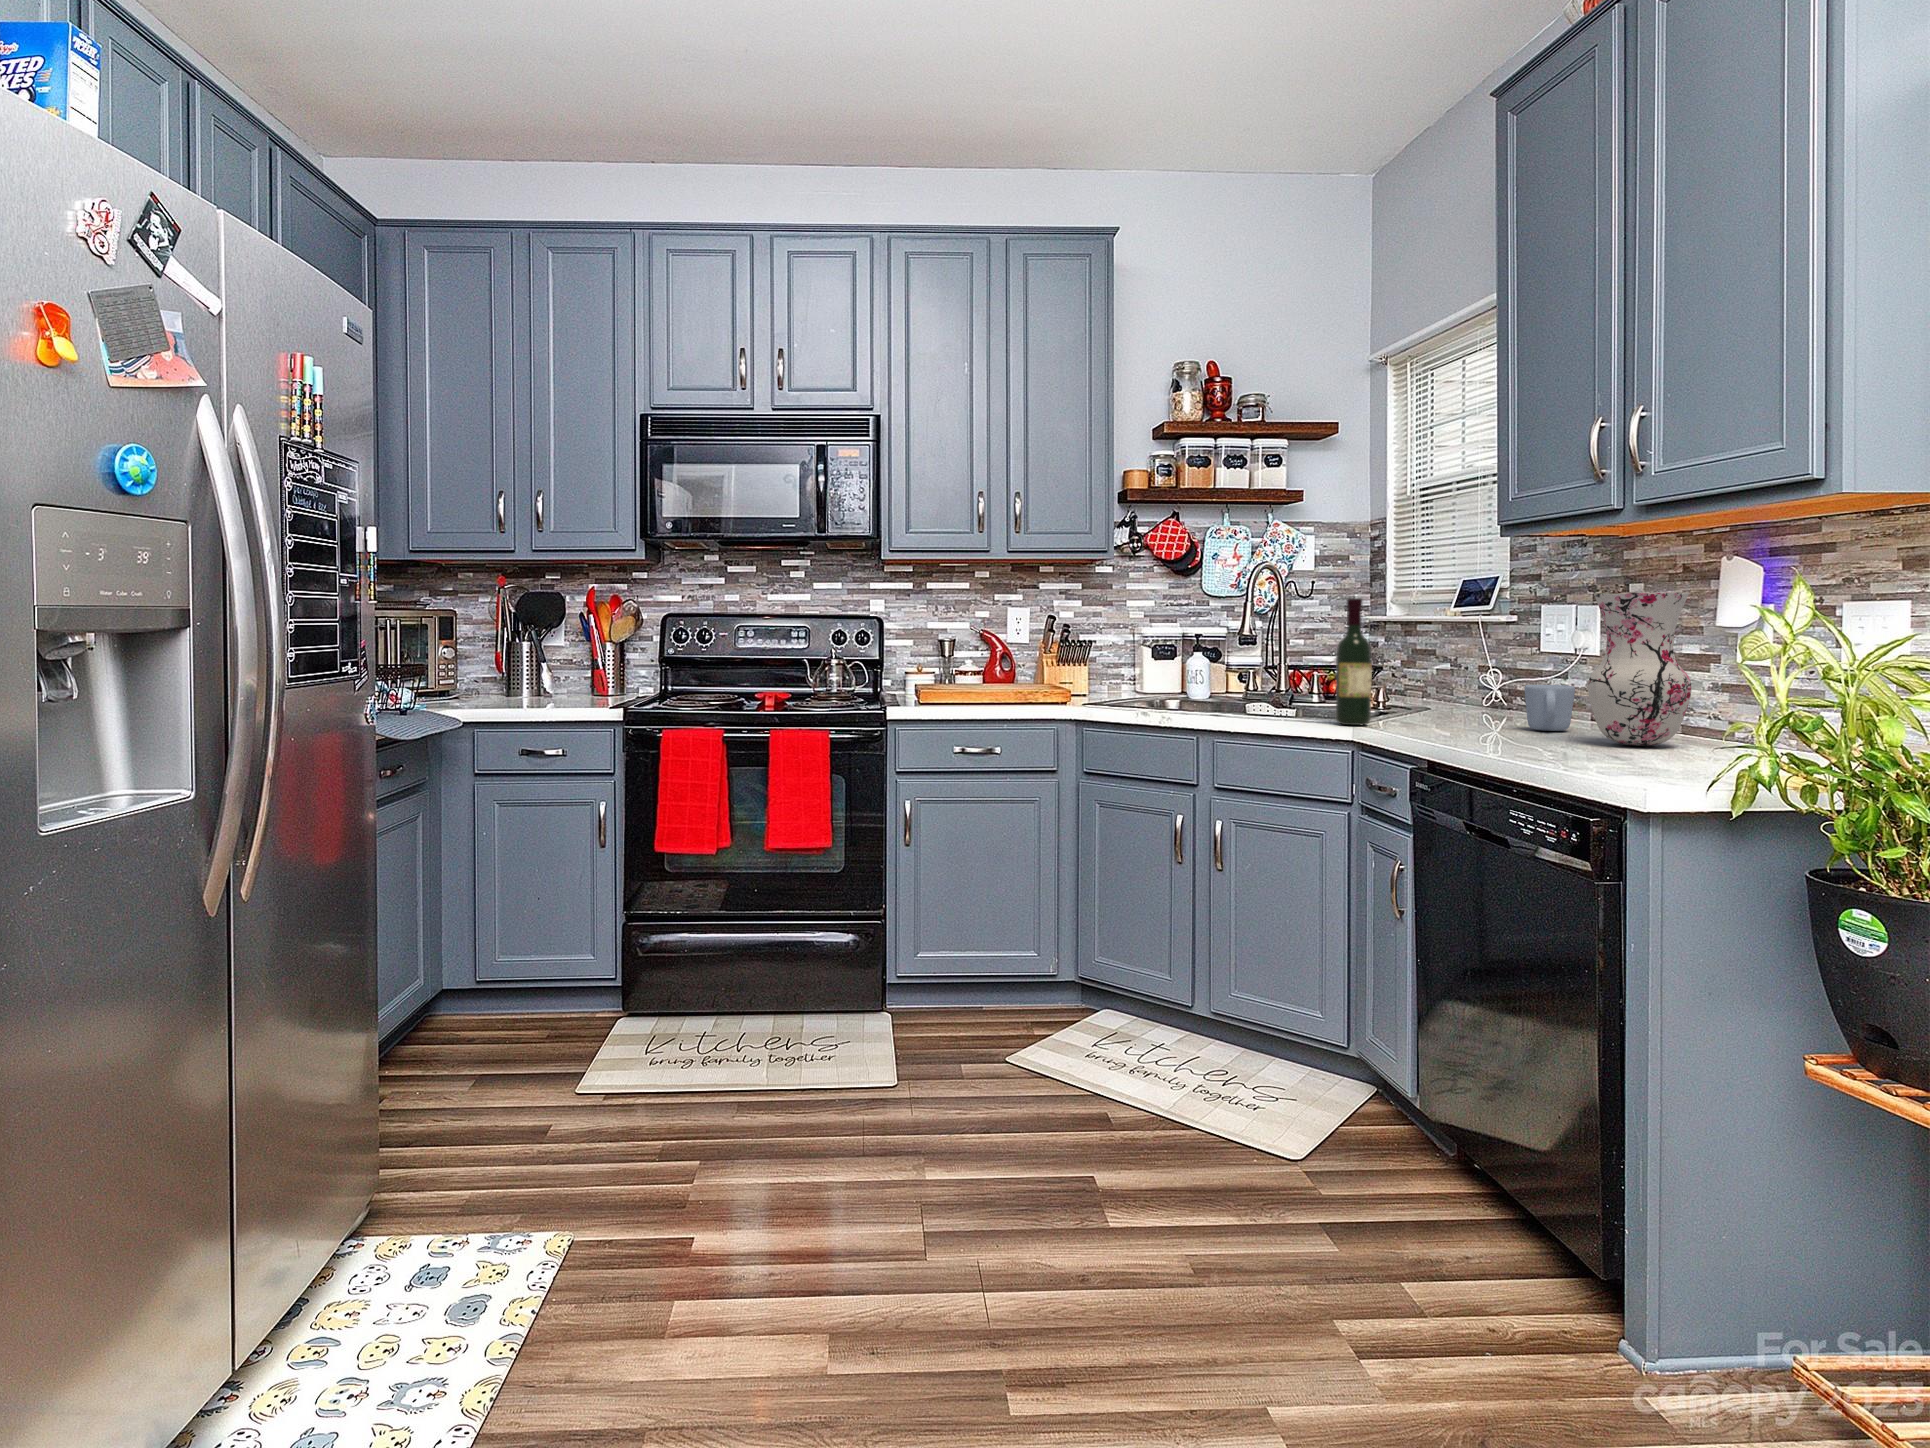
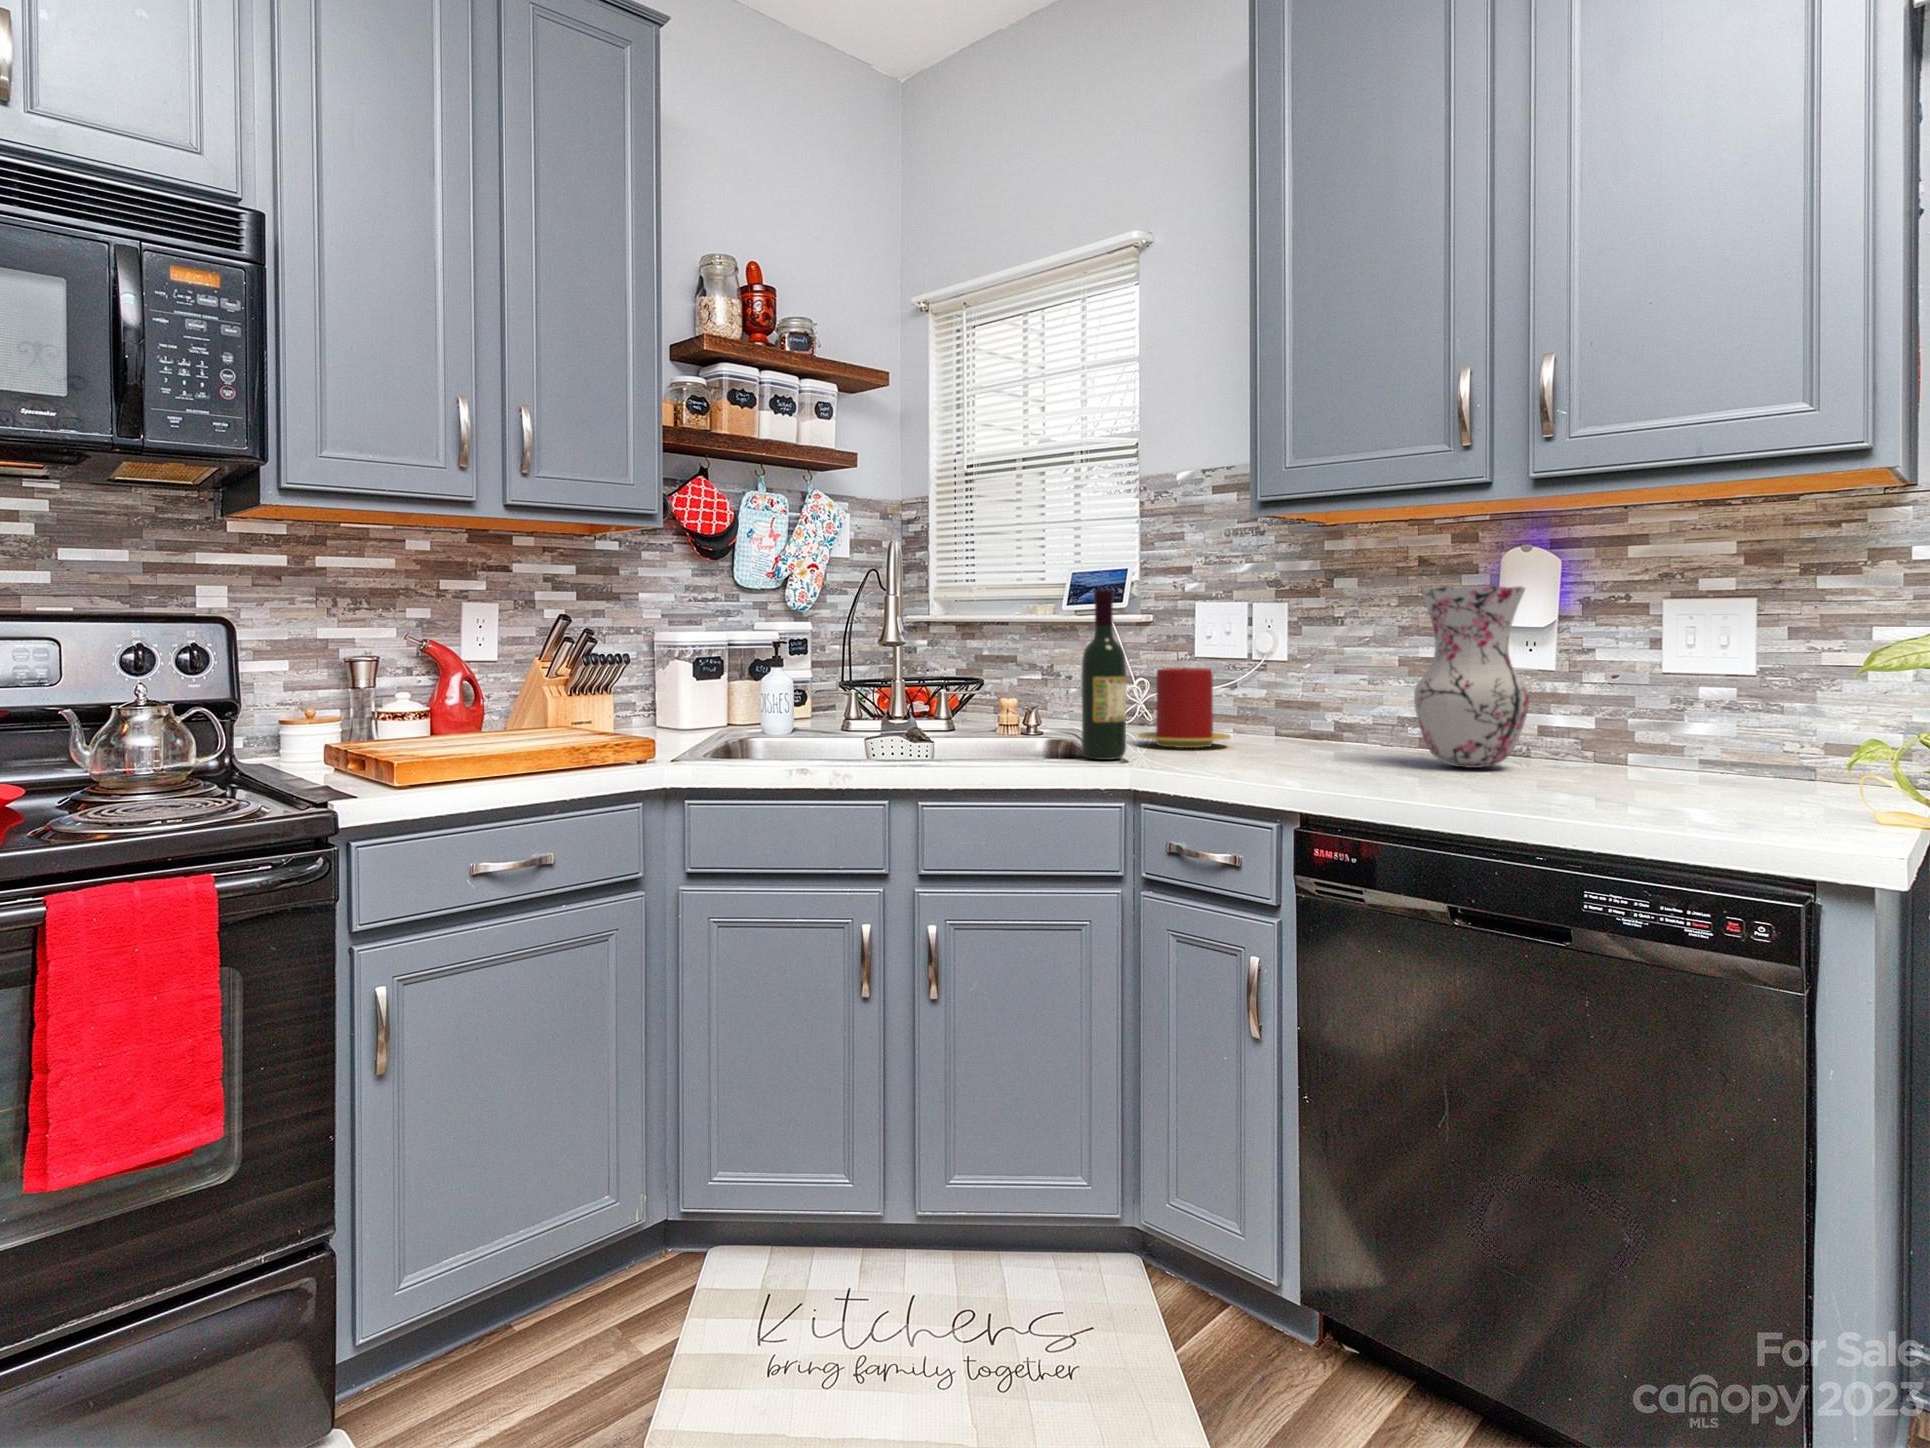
candle: none [1425,660,1507,724] -> present [1138,668,1231,748]
mug: present [1525,685,1575,731] -> none [1278,697,1333,752]

